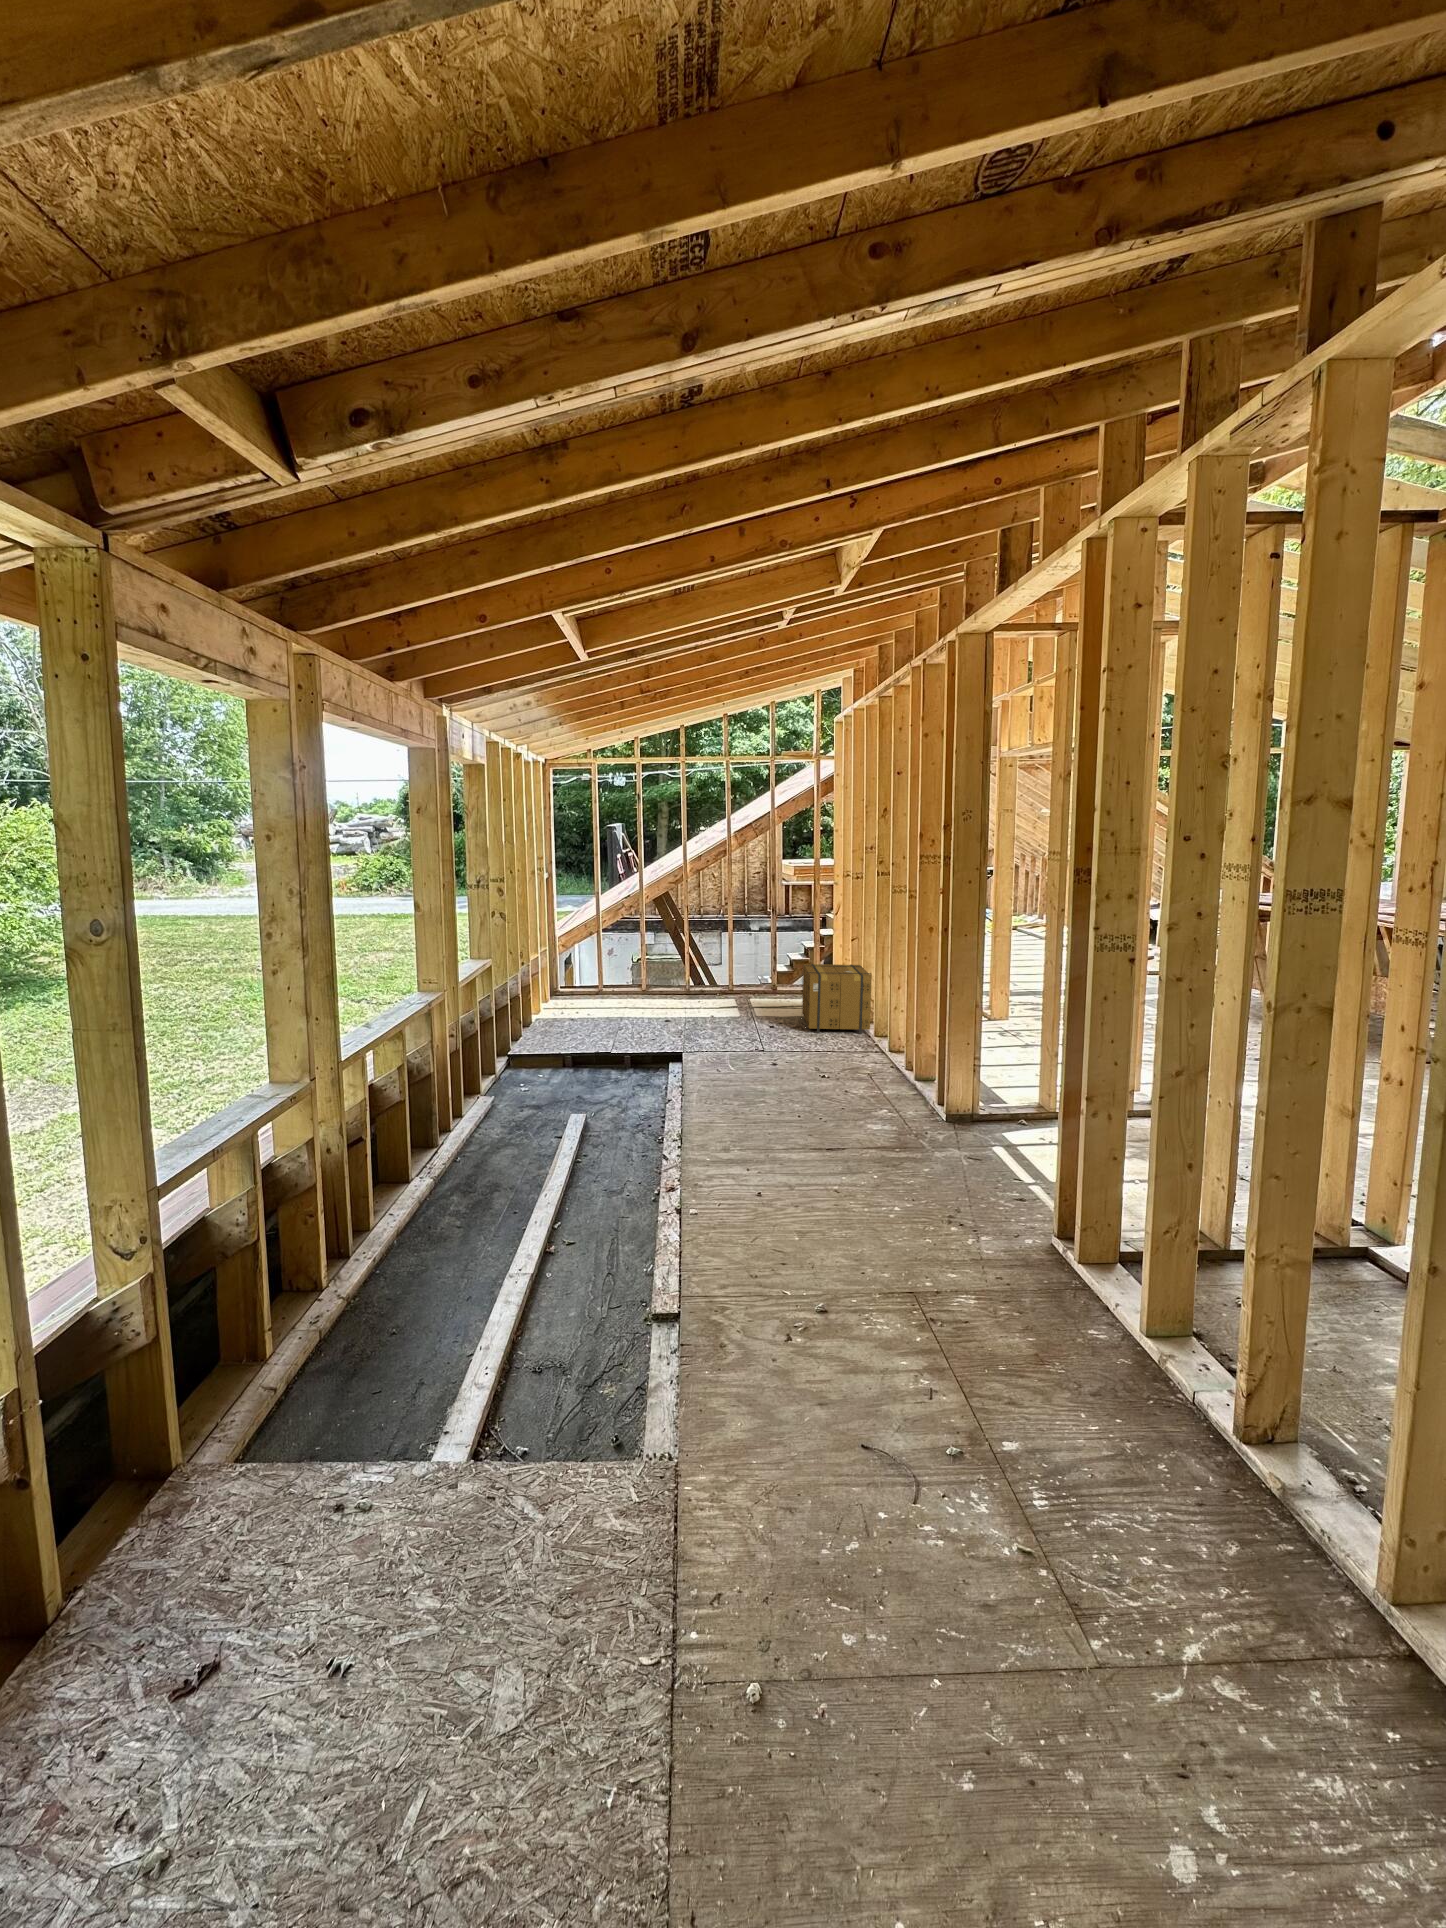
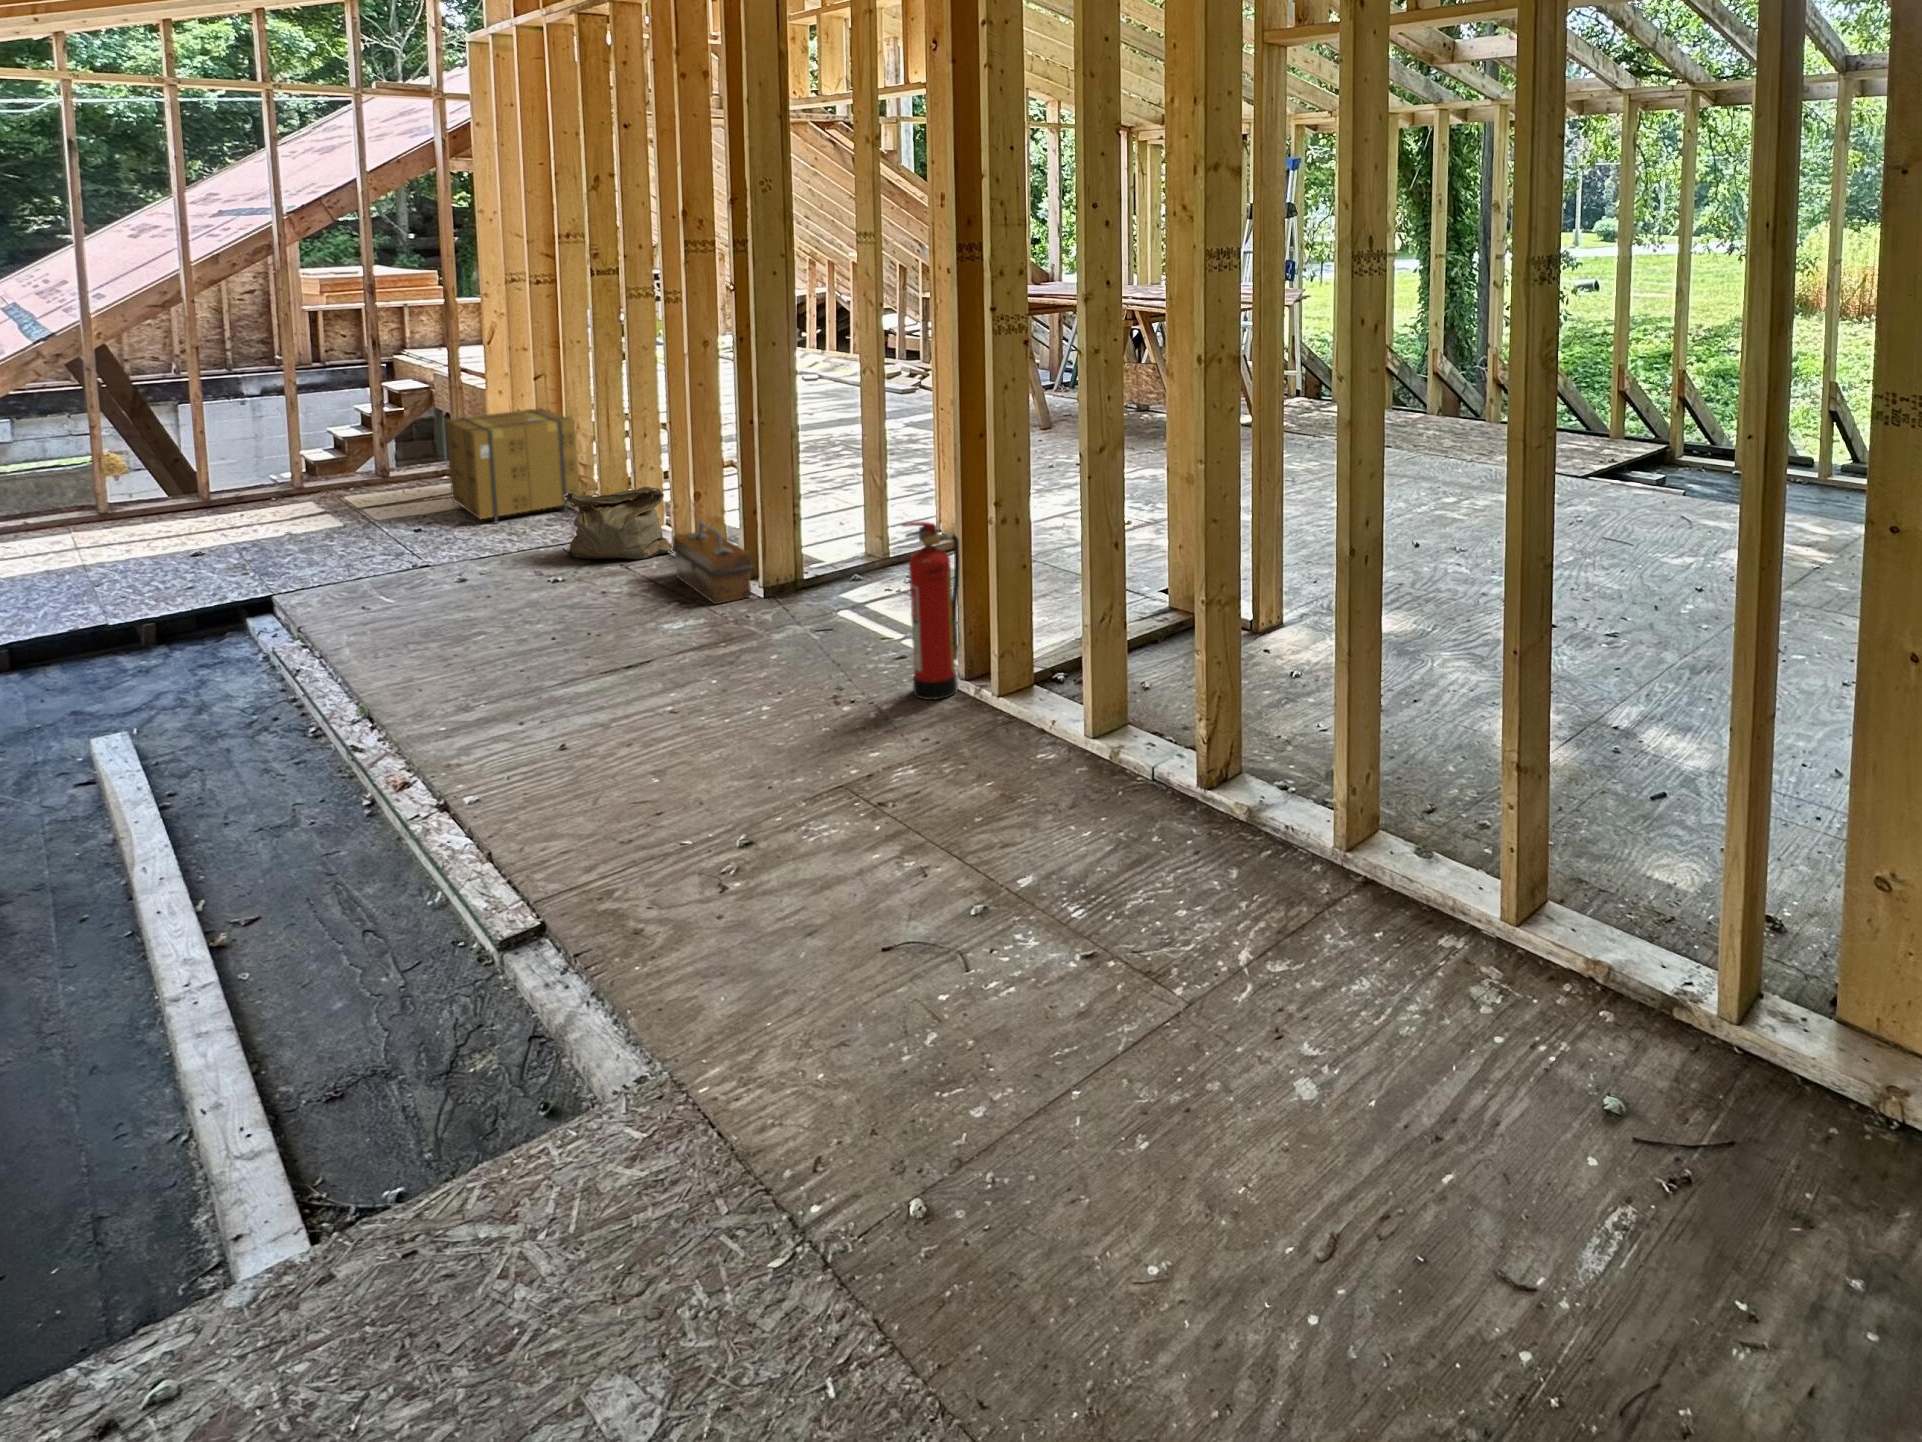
bag: none [841,1023,907,1077] -> present [563,487,673,560]
toolbox: none [897,1060,942,1122] -> present [671,522,754,604]
fire extinguisher: none [1012,1101,1065,1249] -> present [902,522,959,700]

